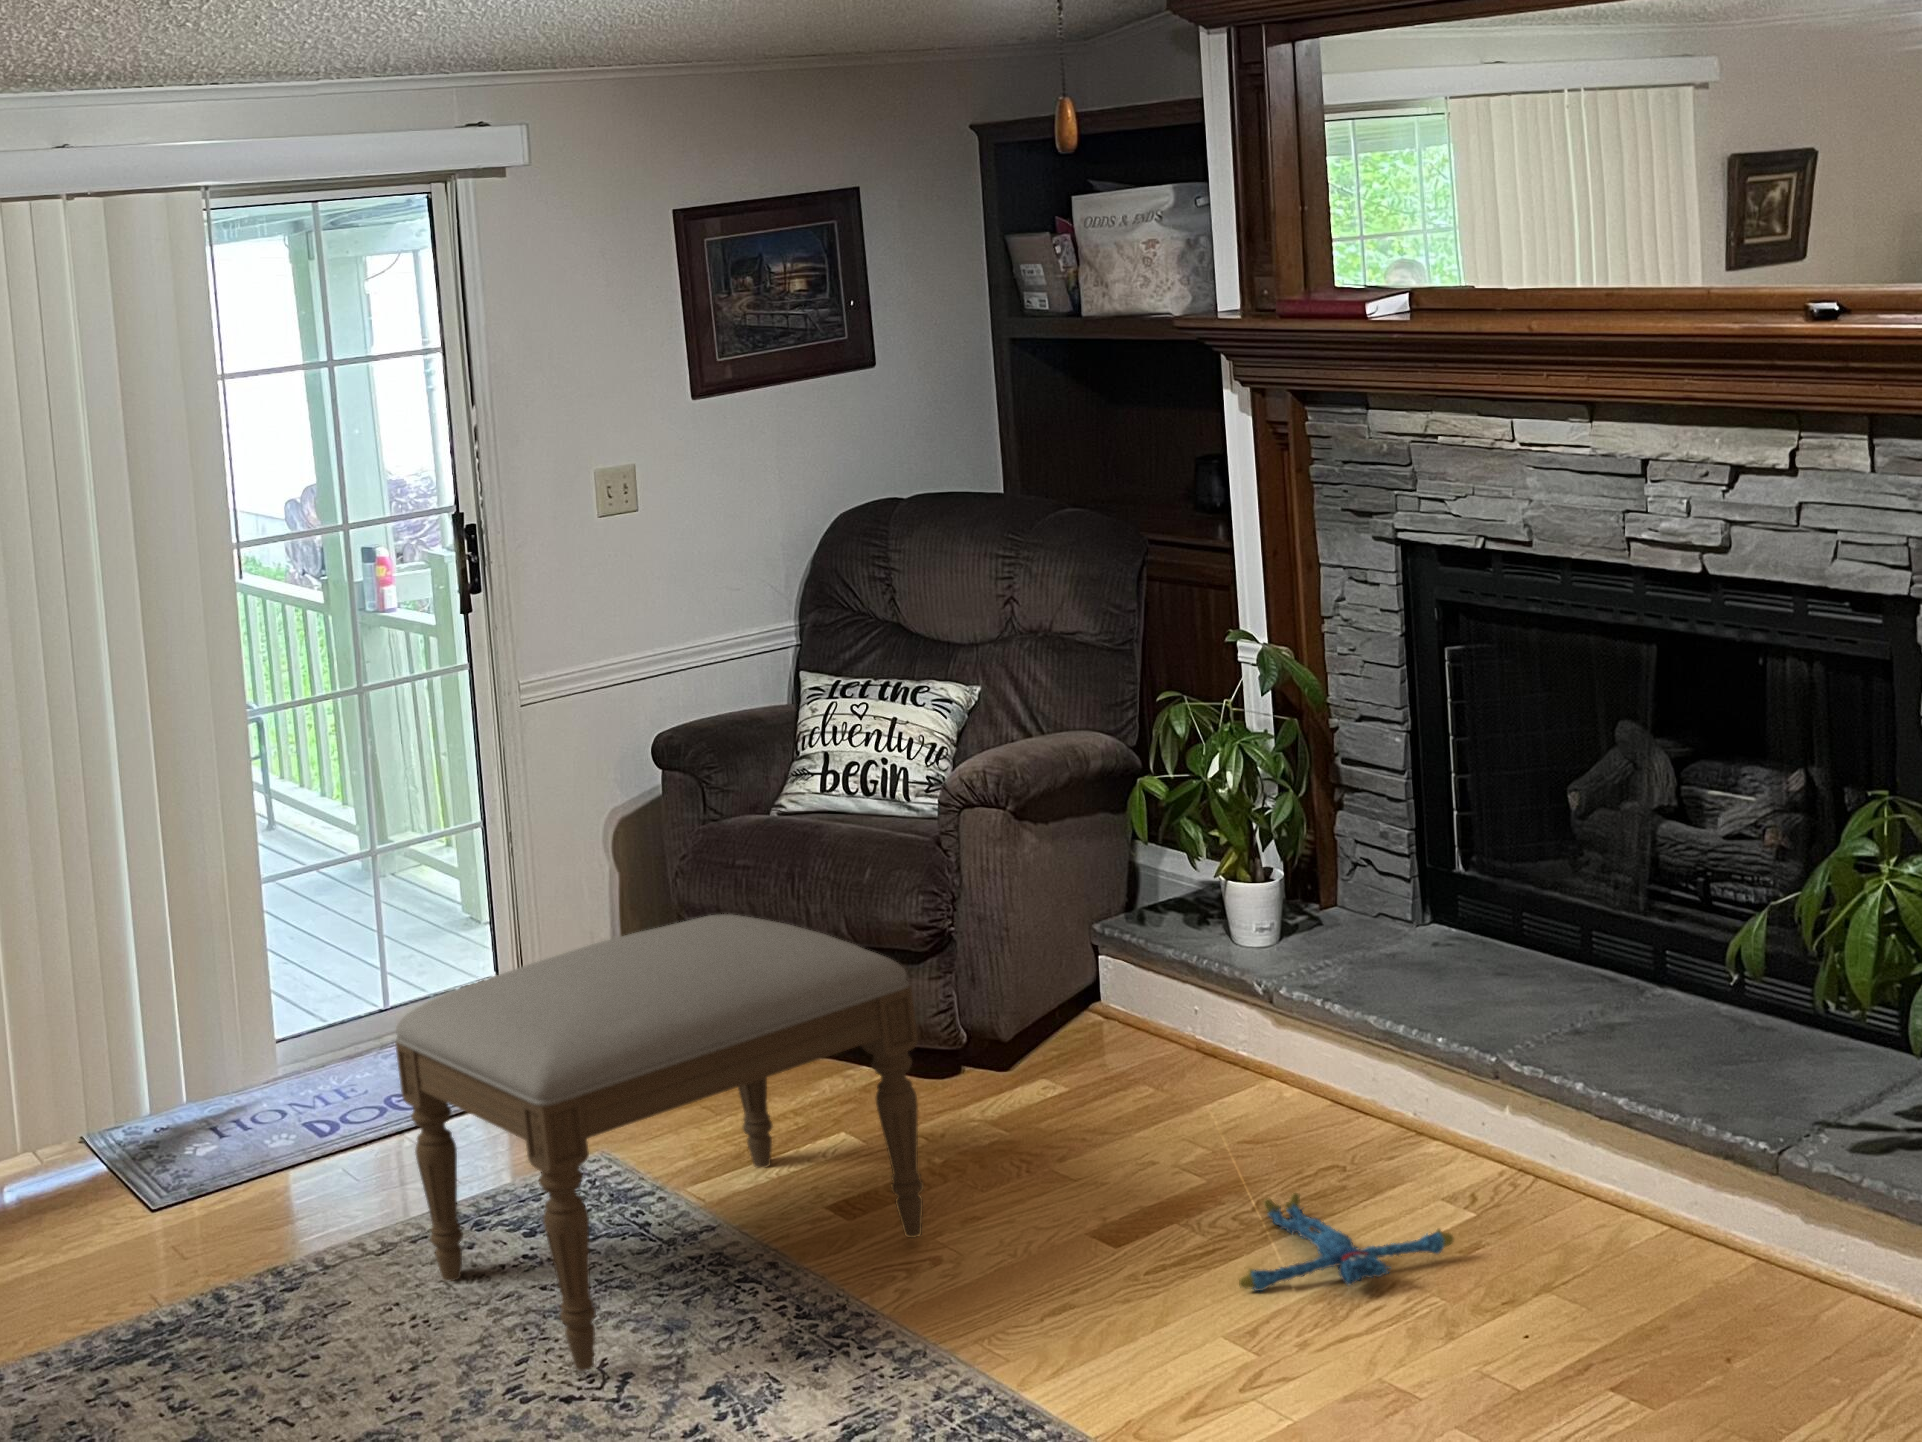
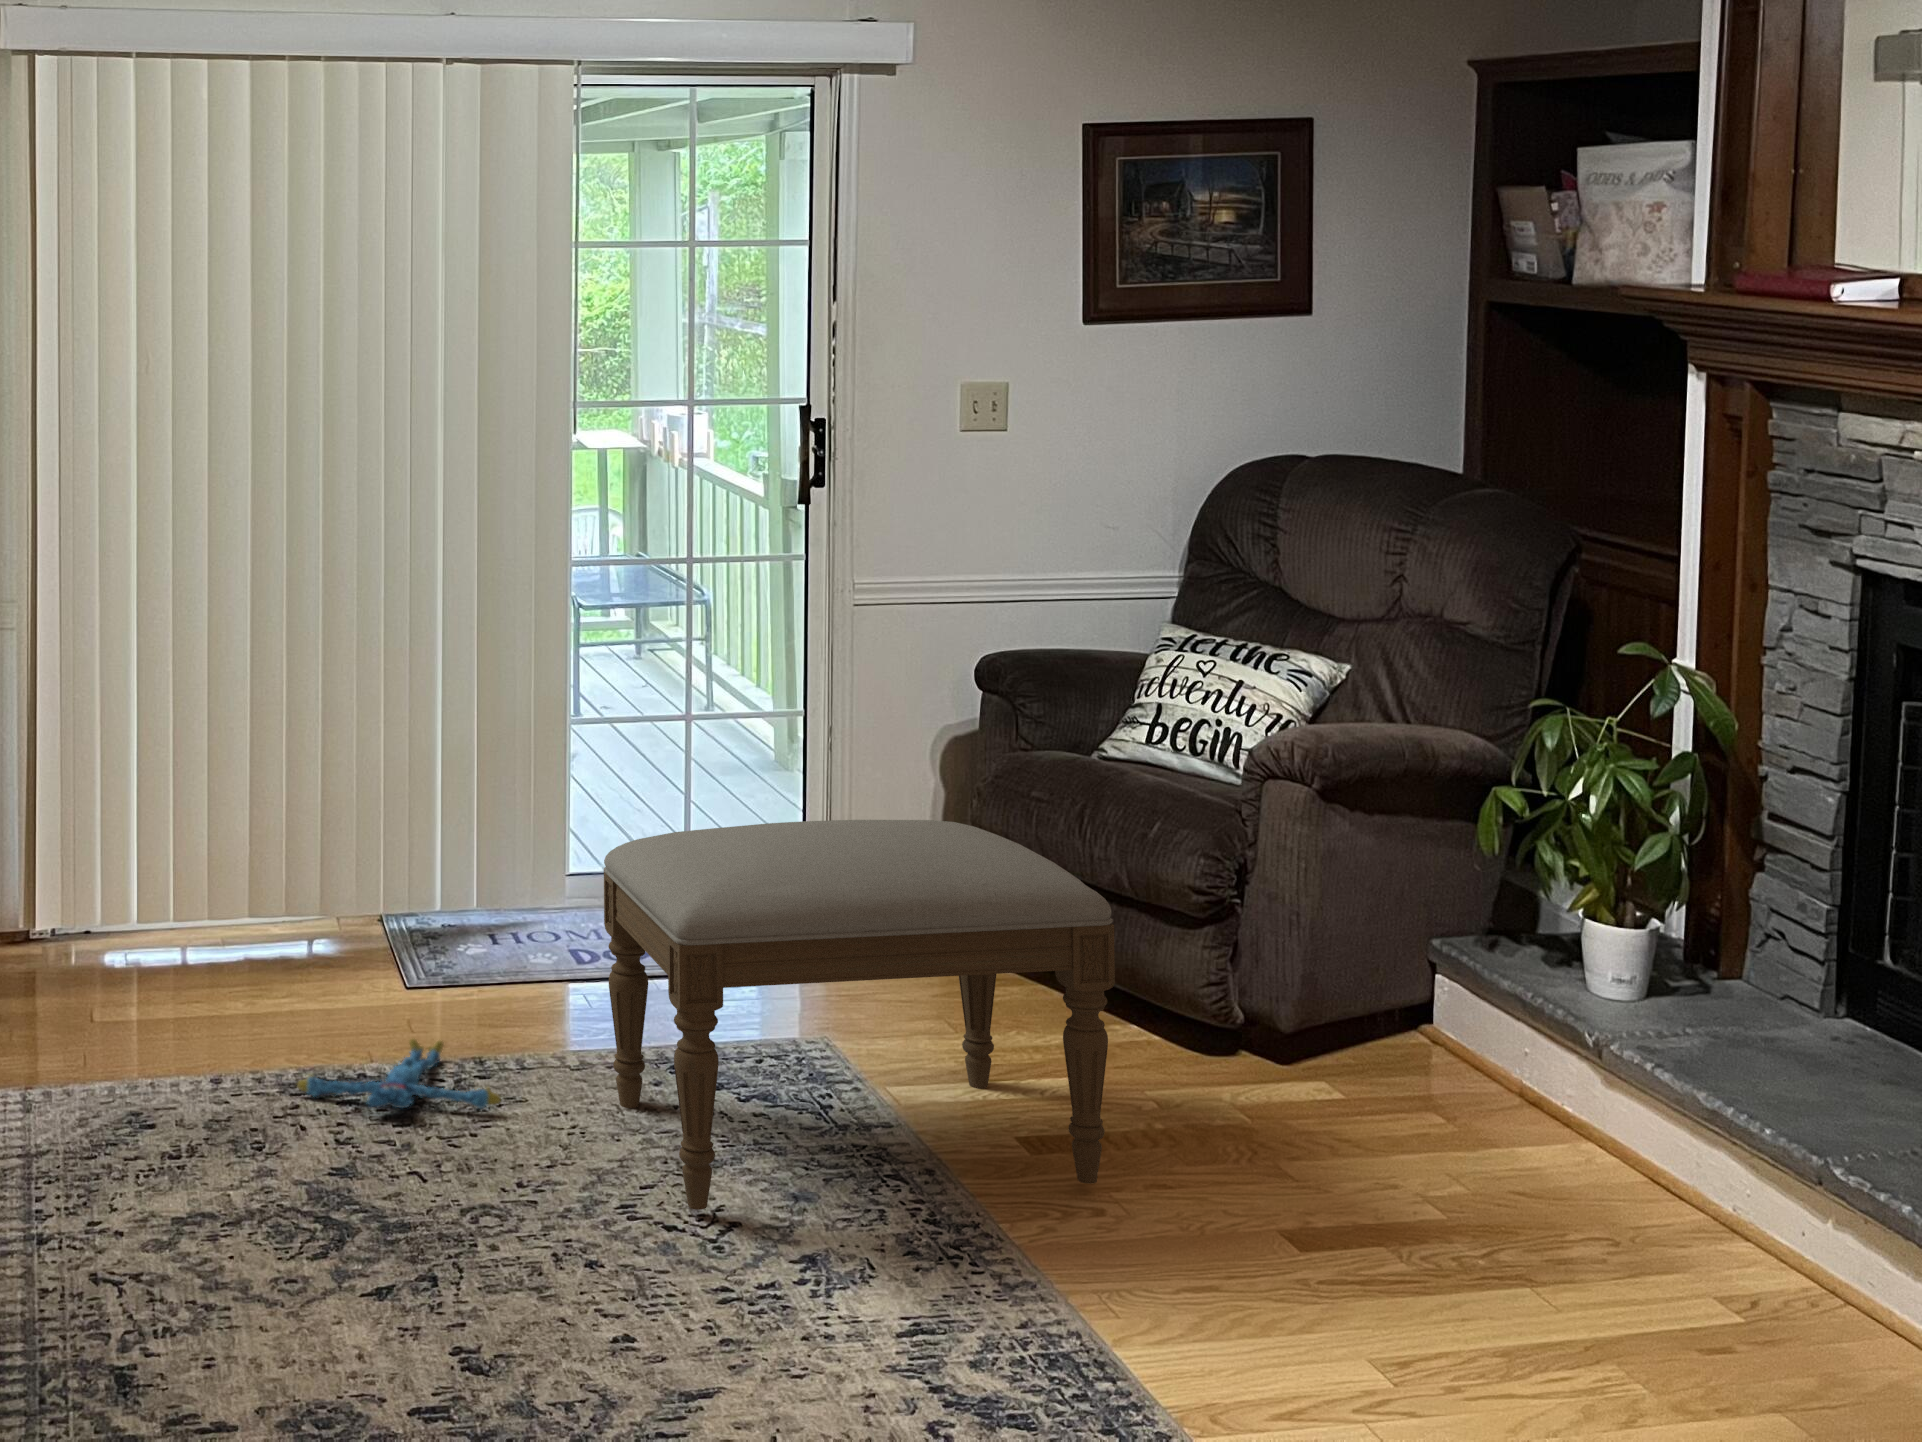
plush toy: present [1239,1193,1453,1291] -> present [298,1039,501,1108]

